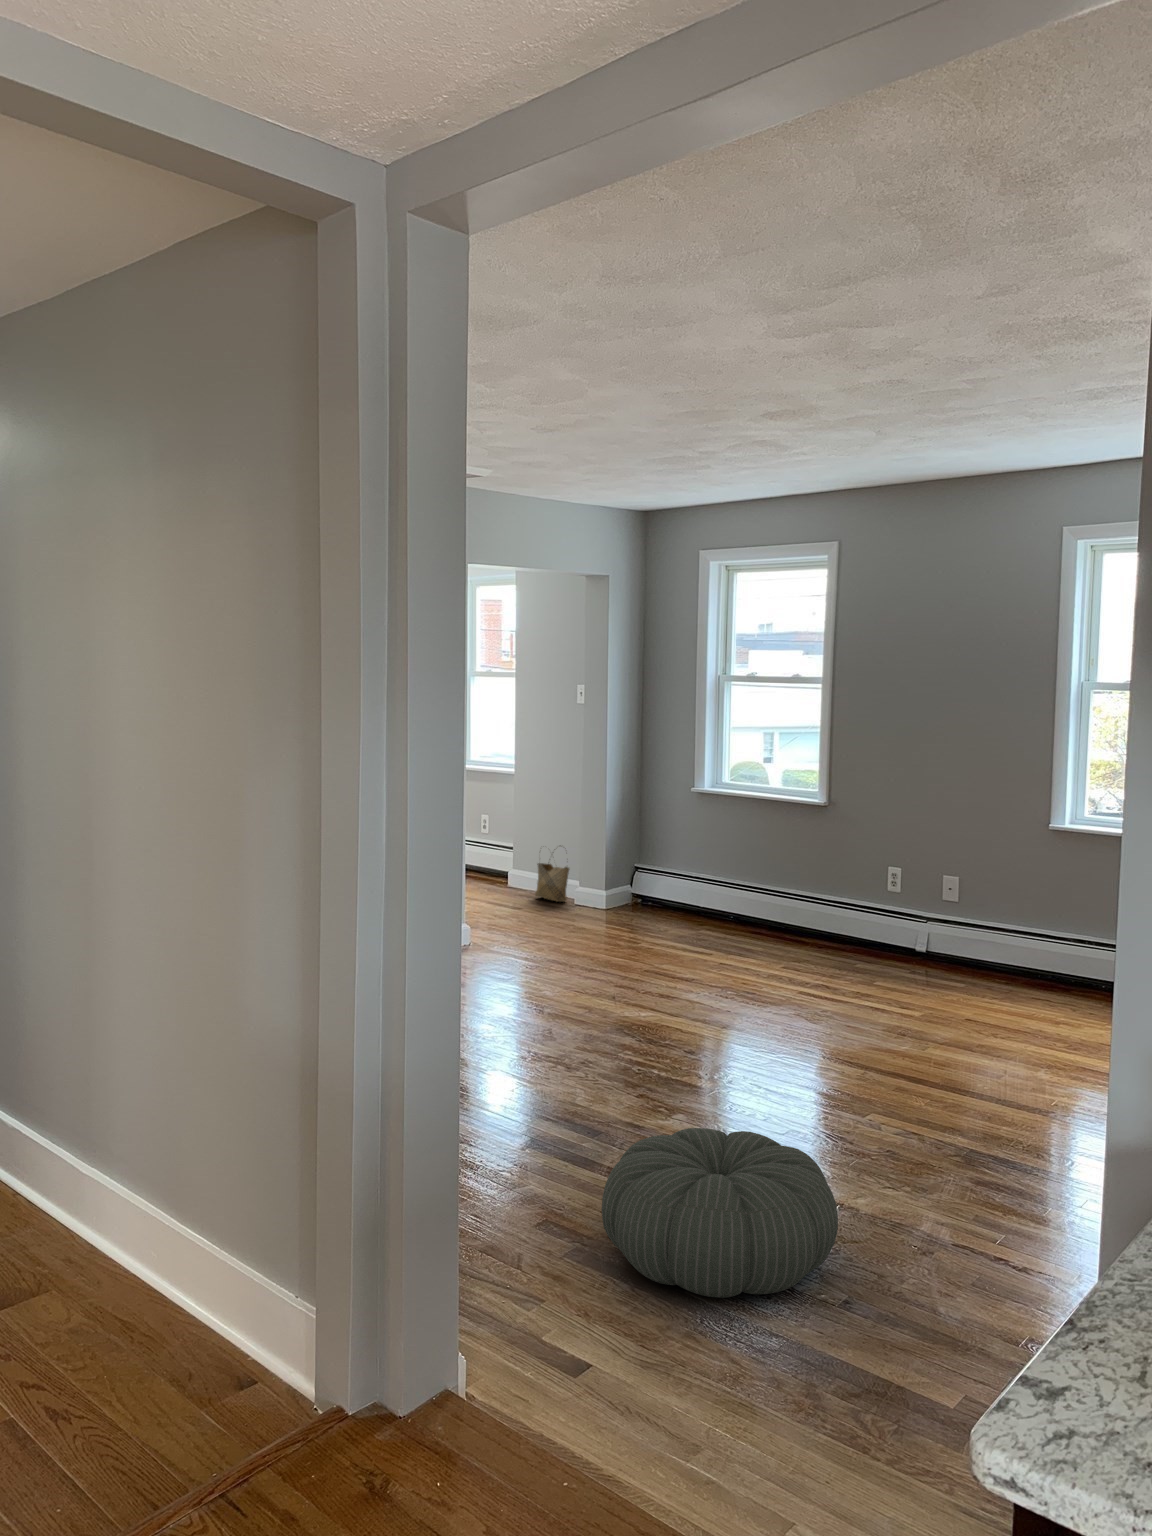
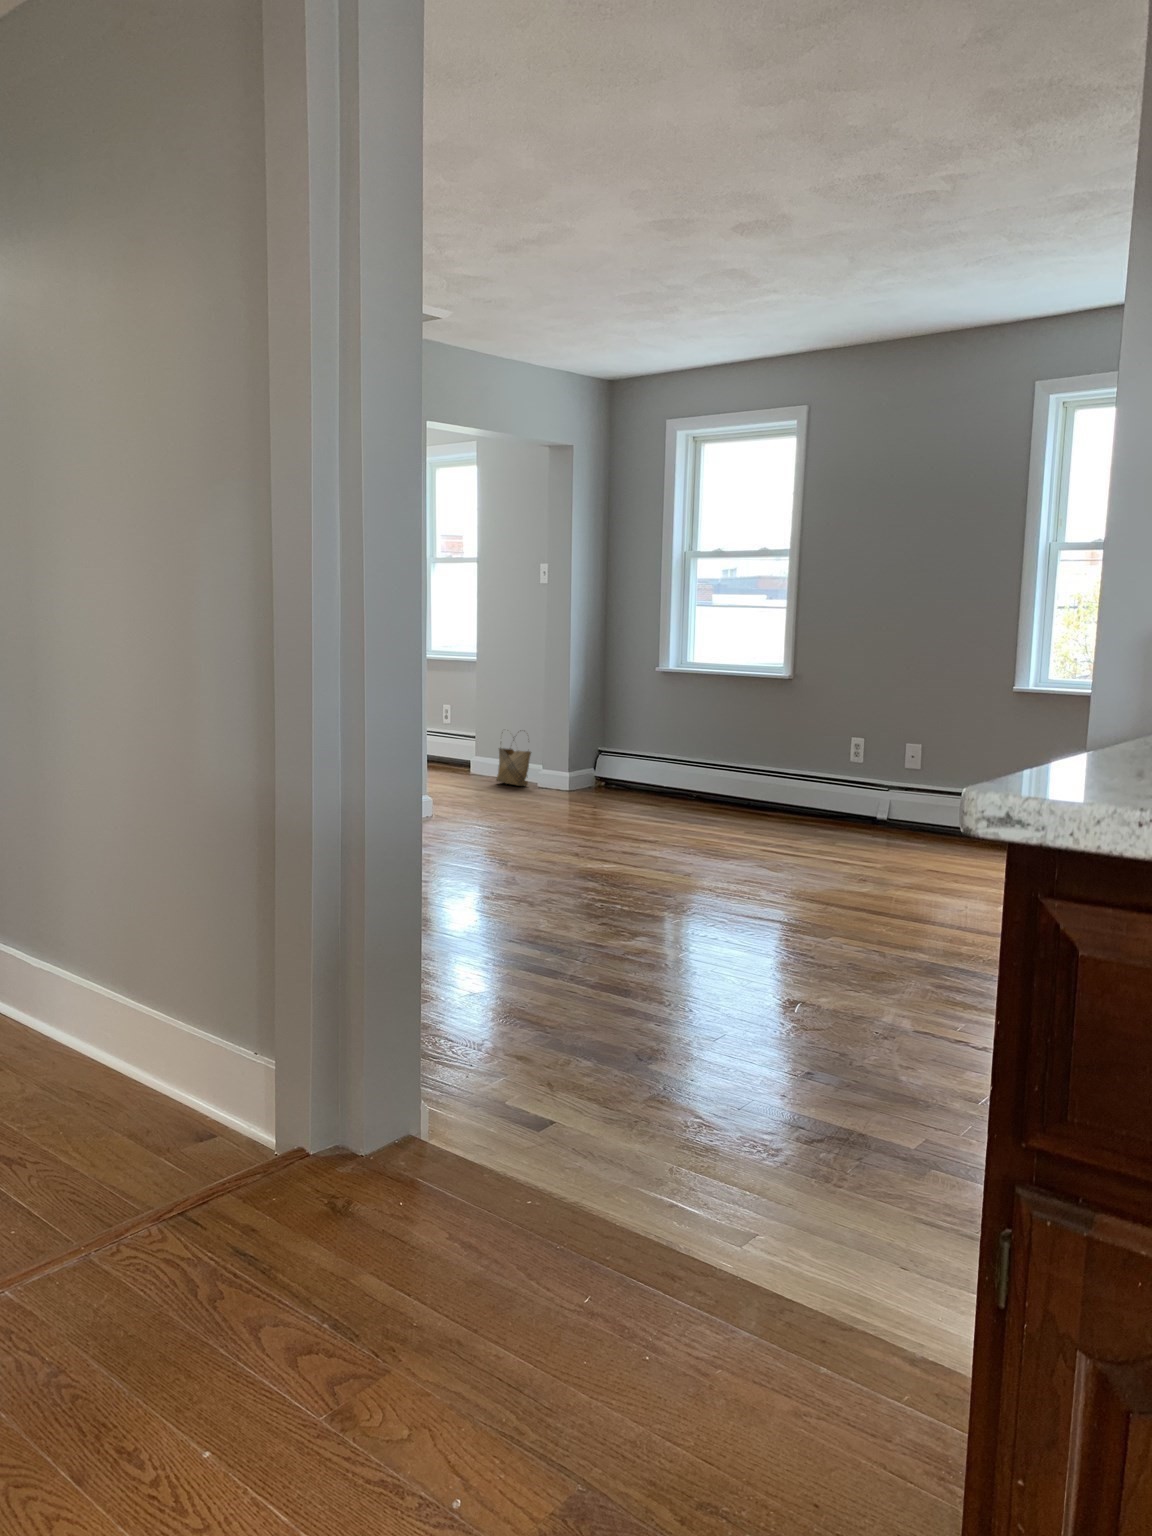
pouf: present [602,1128,838,1298] -> none [555,914,798,1061]

